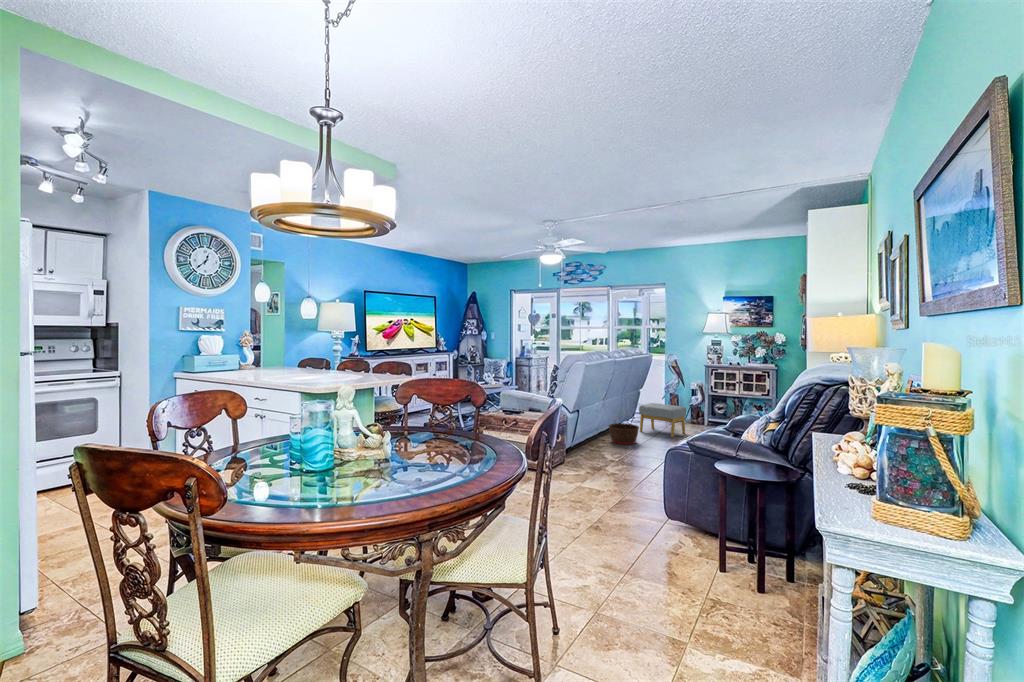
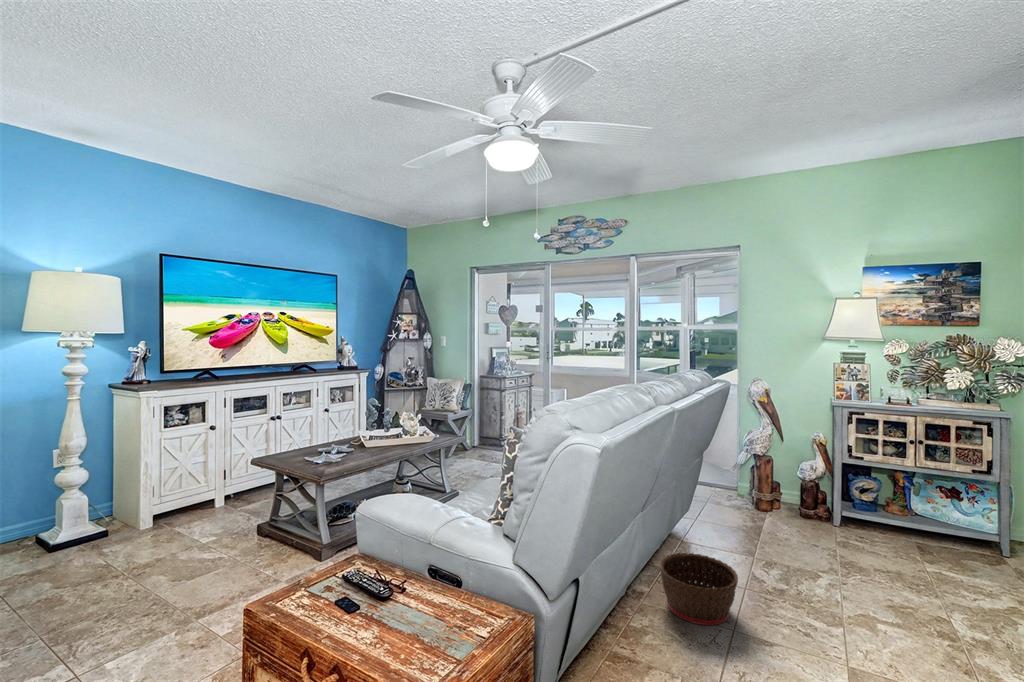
footstool: present [639,403,686,437] -> none [714,485,821,579]

